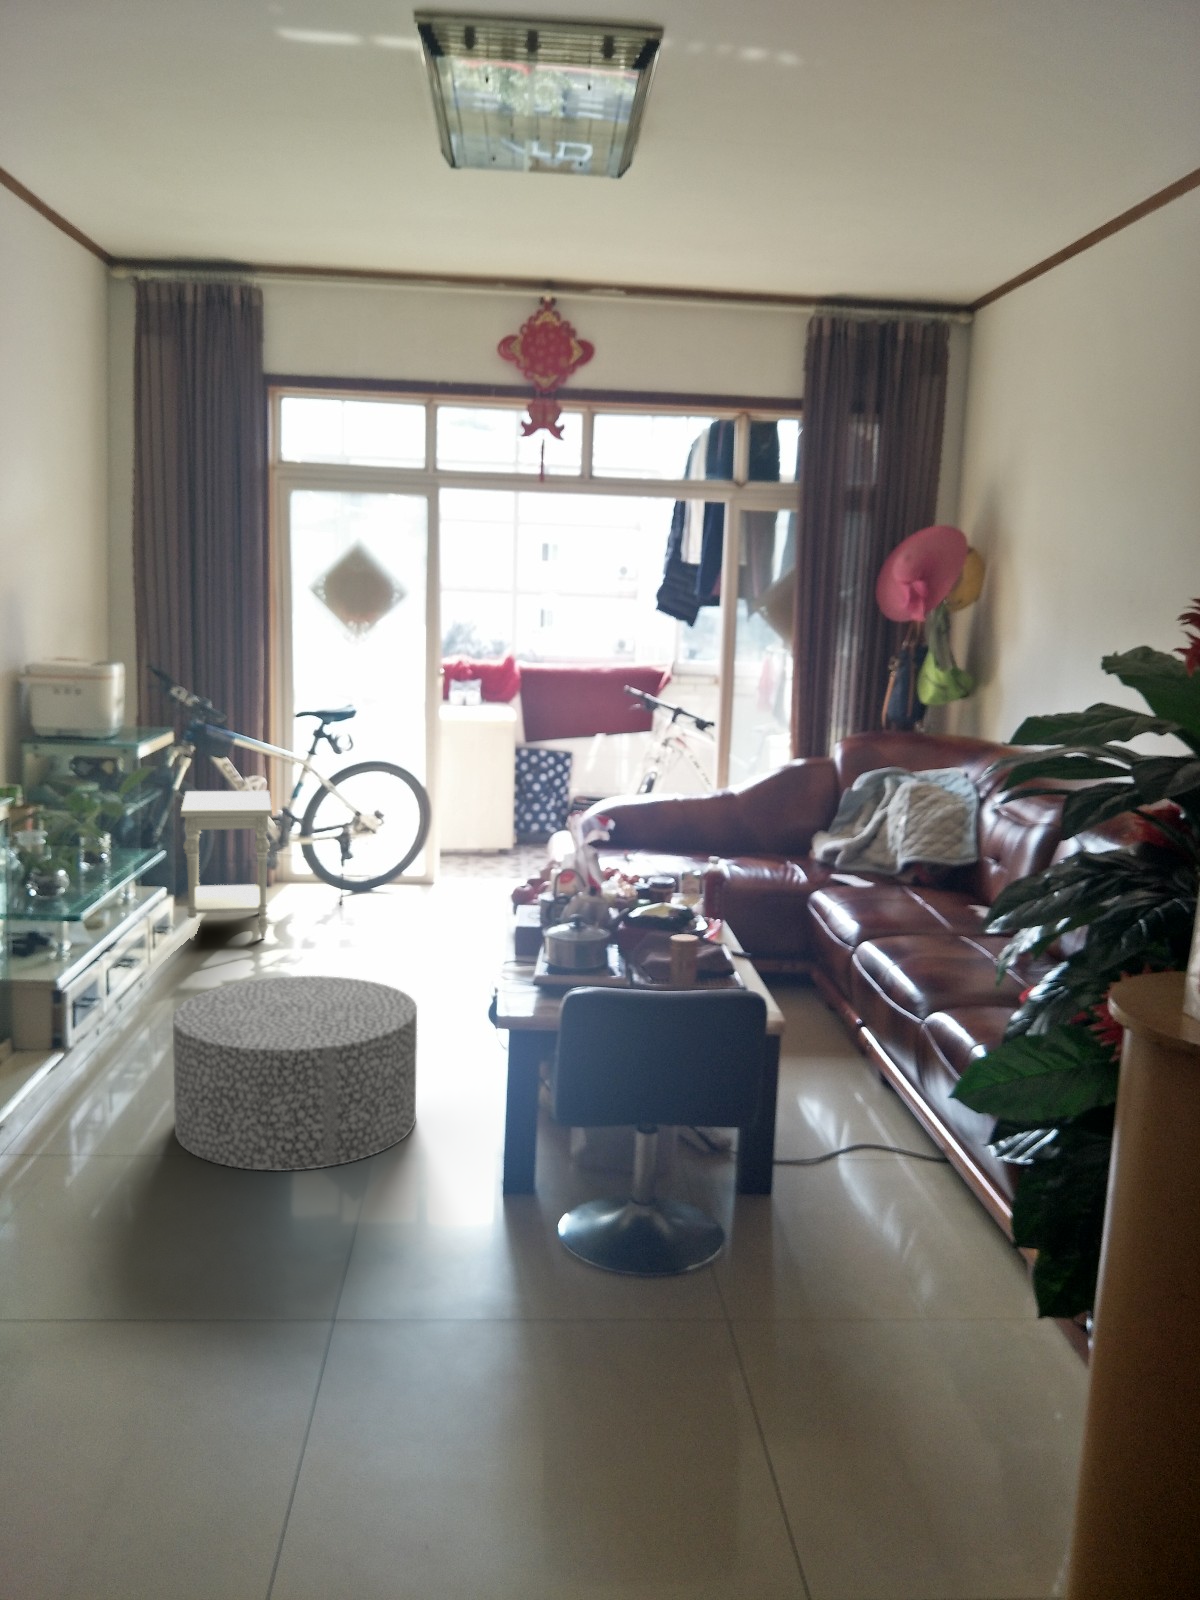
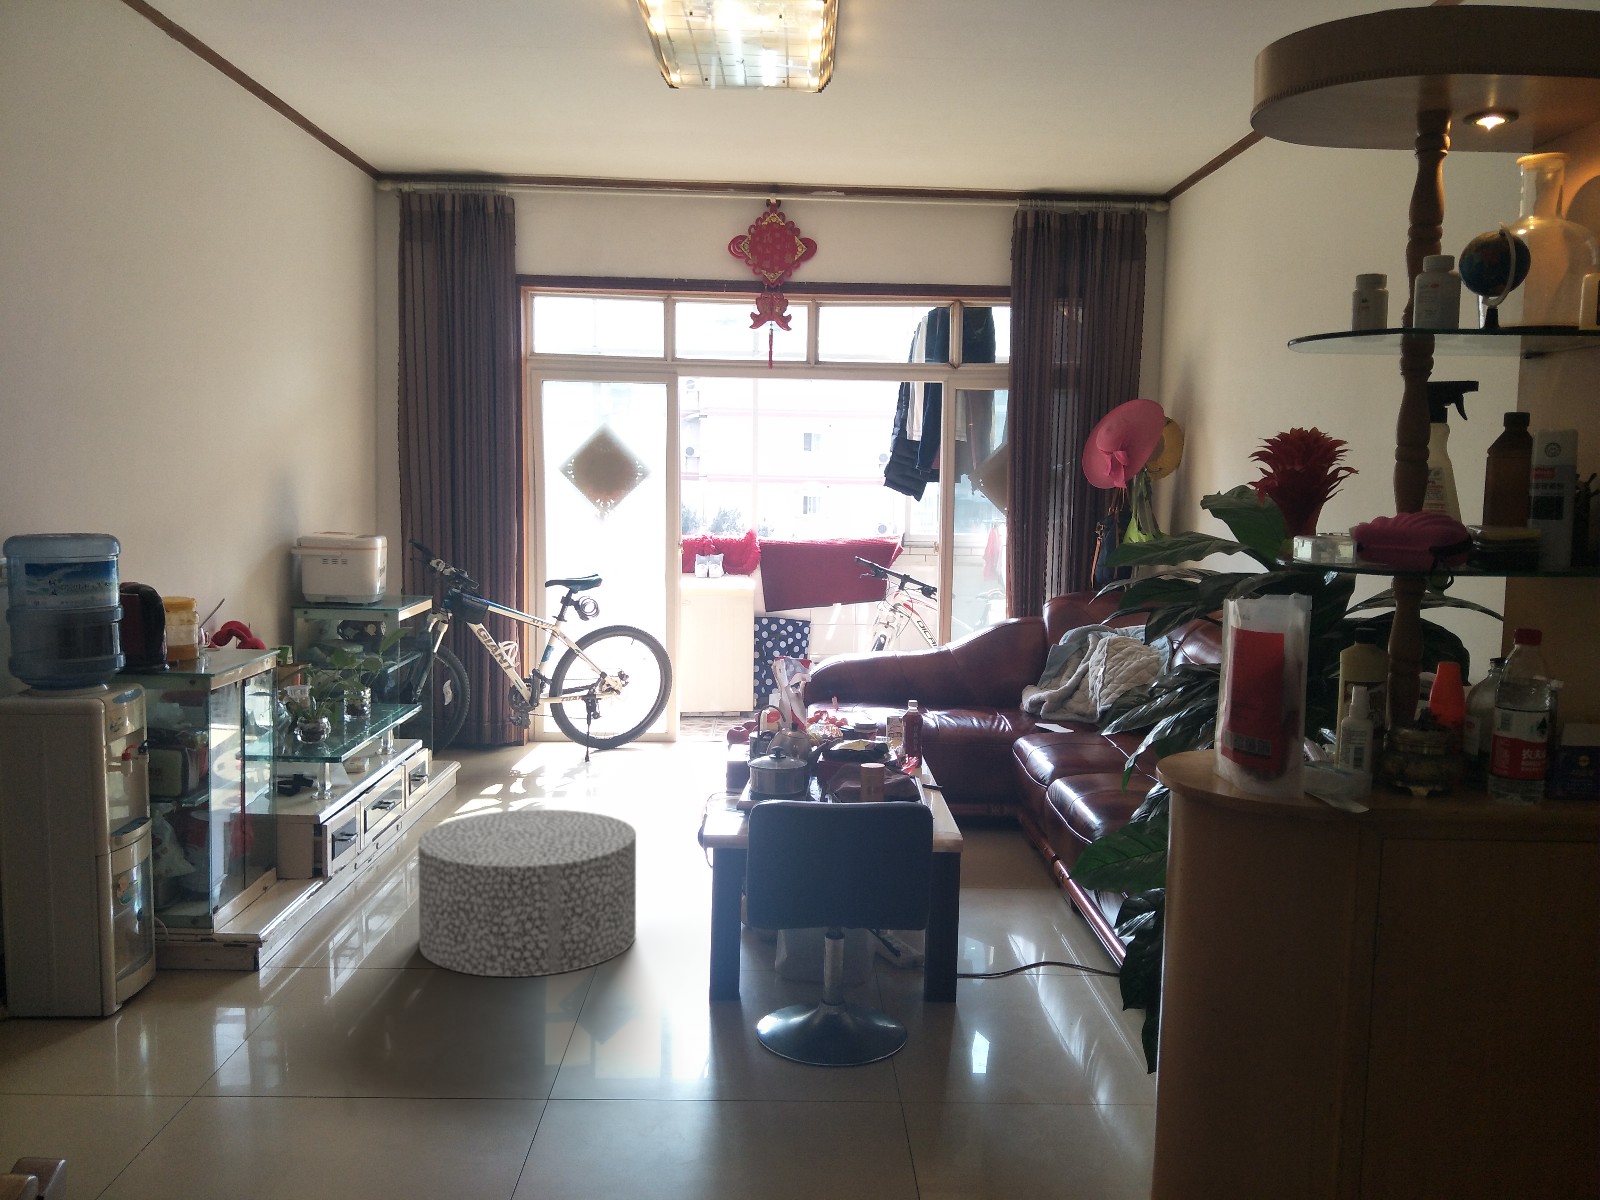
side table: present [180,791,272,941] -> none [436,654,520,791]

